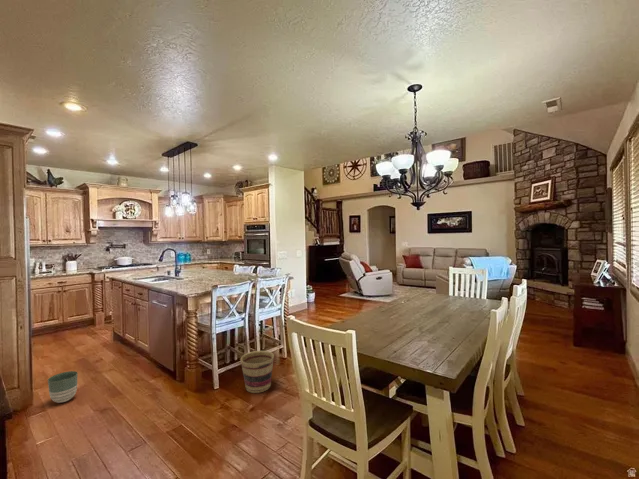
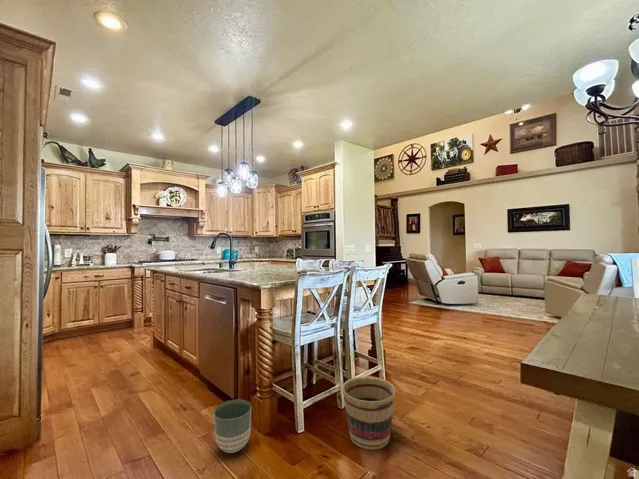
planter: present [48,371,78,403] -> present [214,400,252,453]

